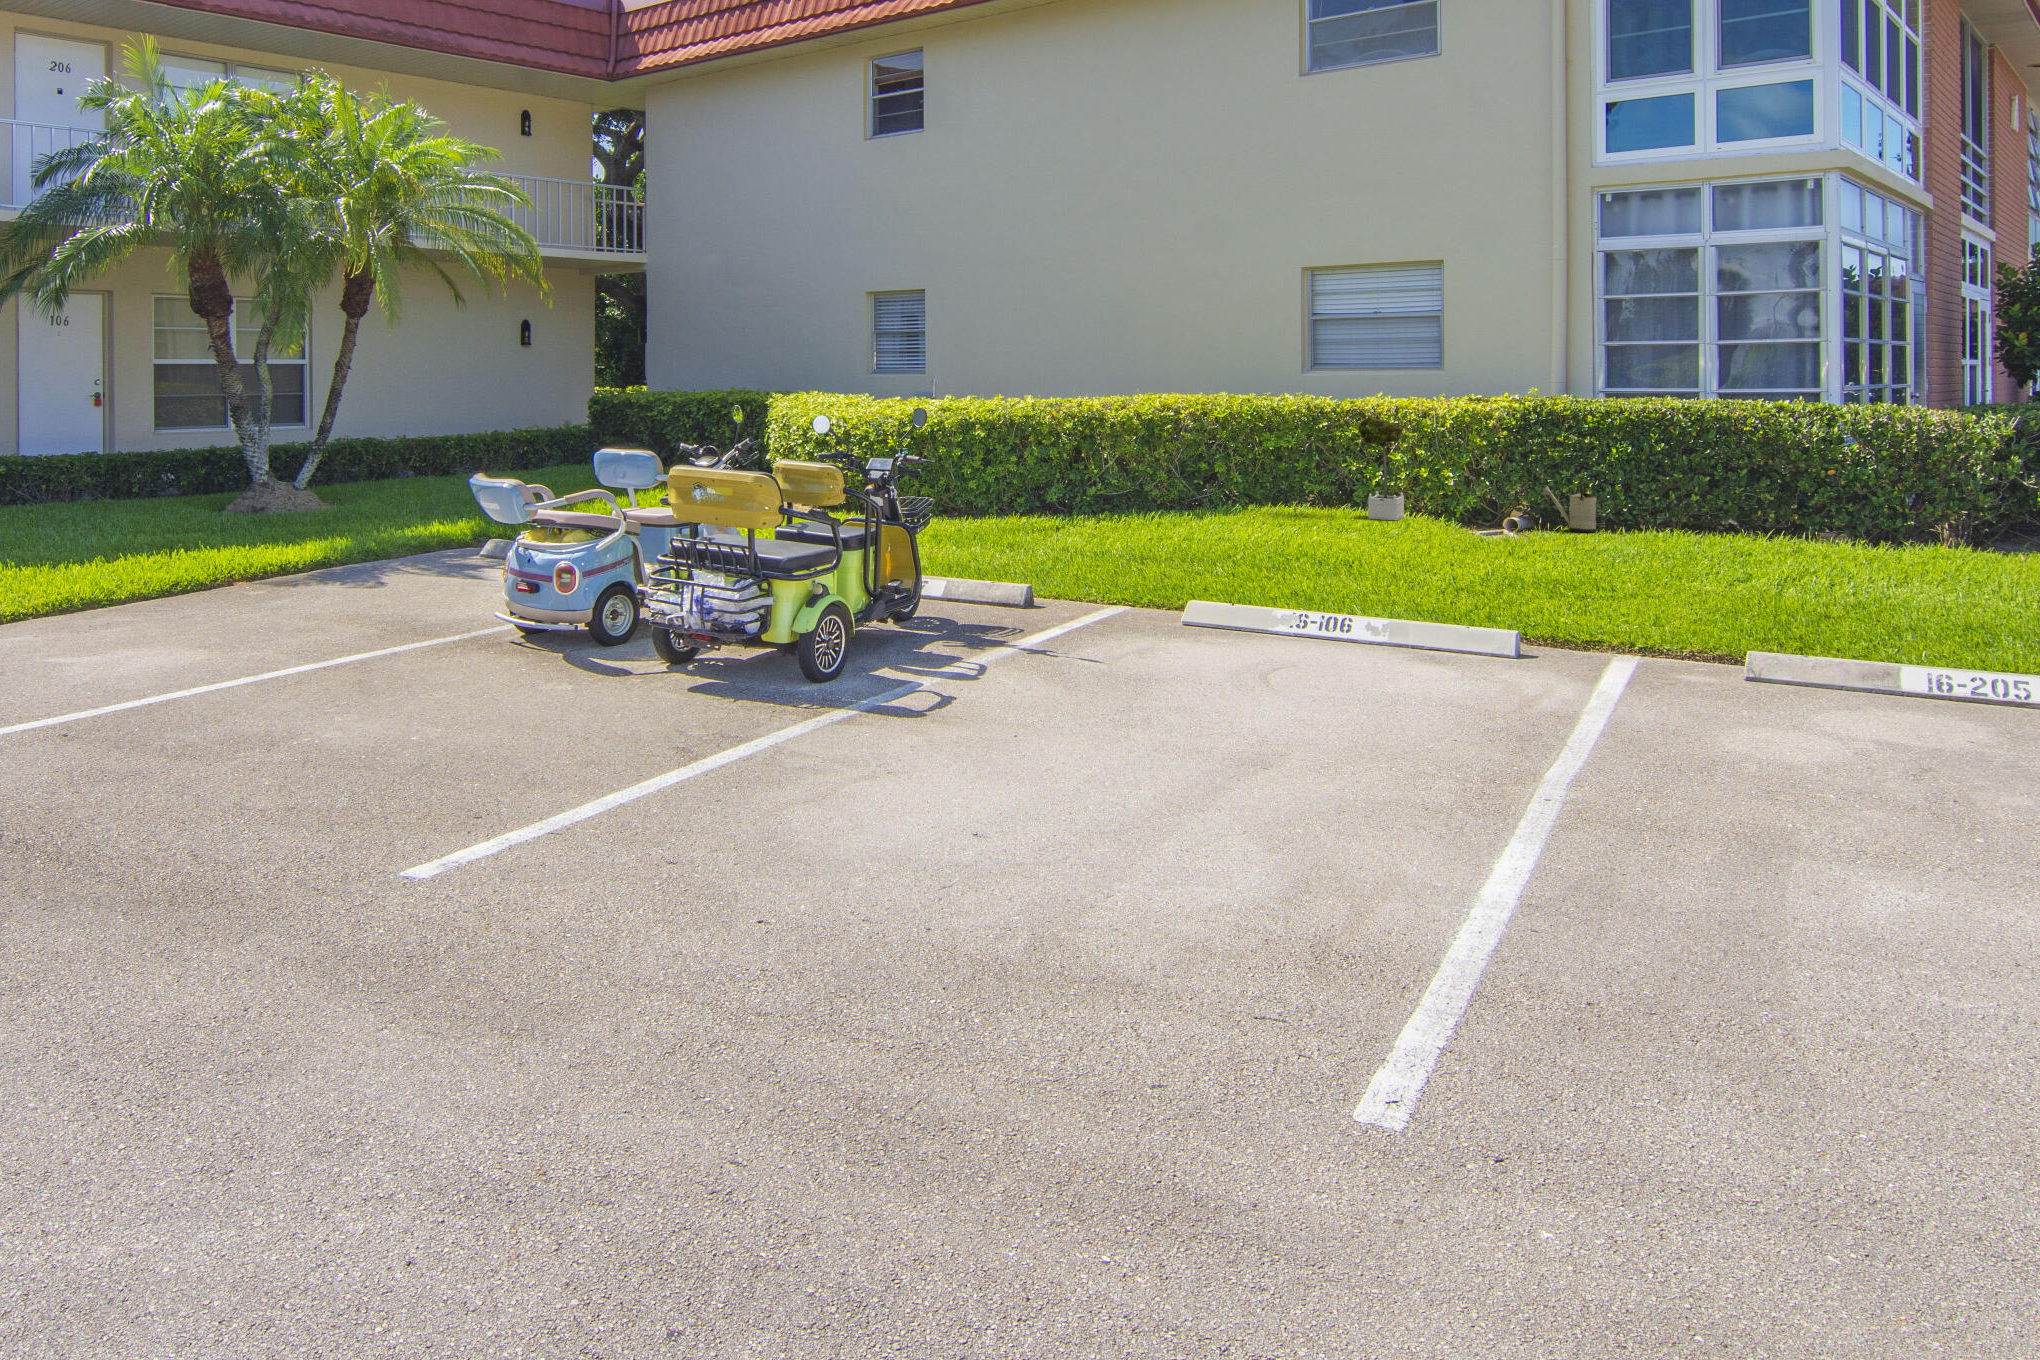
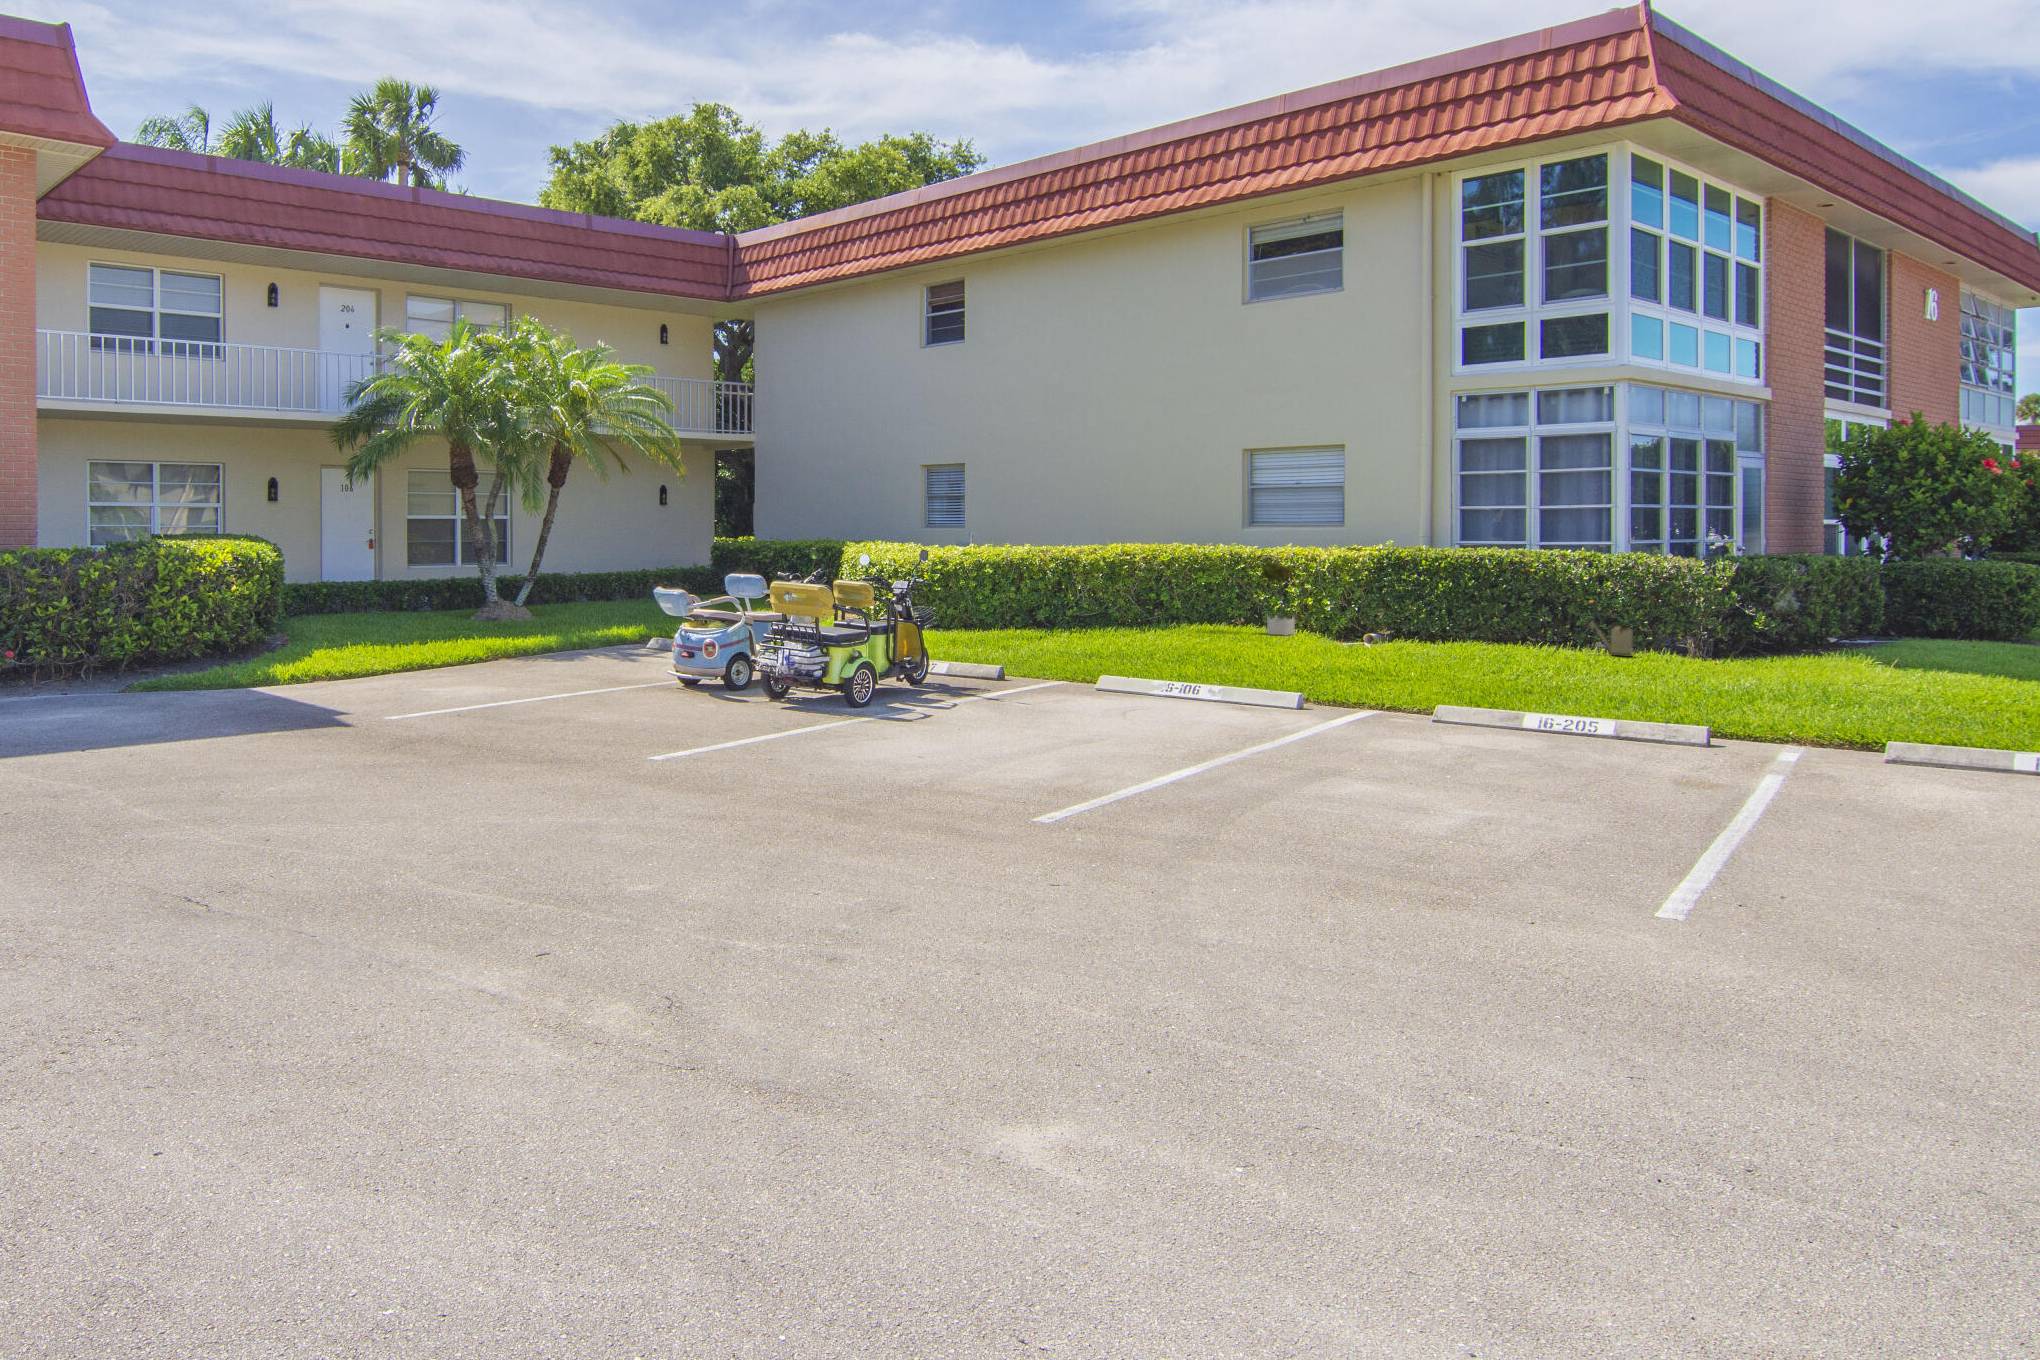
watering can: present [1541,482,1602,532] -> present [1589,620,1633,657]

